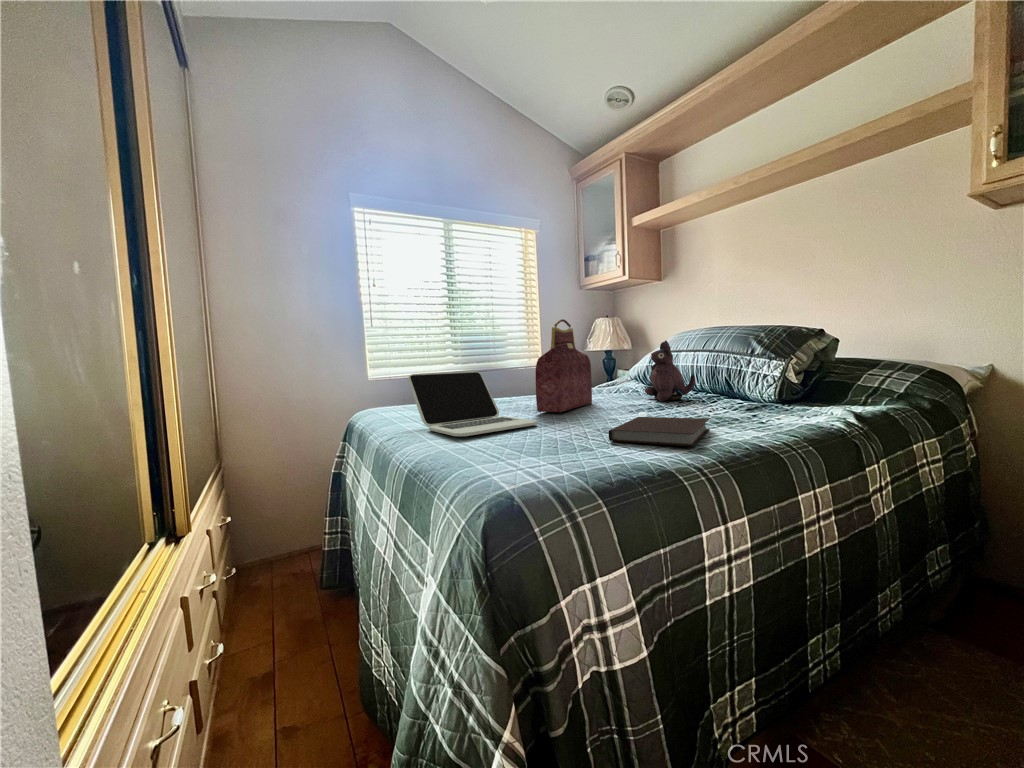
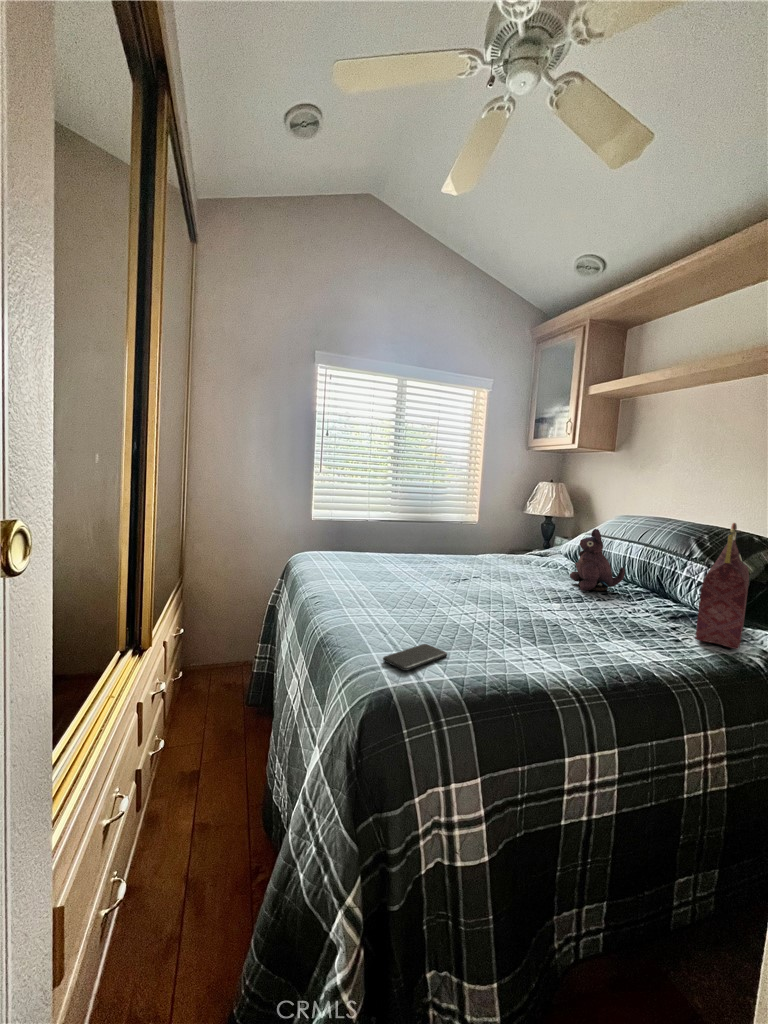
handbag: present [536,319,592,412] -> present [695,523,749,649]
laptop: present [408,370,537,436] -> none [335,538,446,610]
notebook: present [609,417,709,446] -> none [504,615,614,666]
smartphone: none [492,453,558,474] -> present [383,644,447,671]

